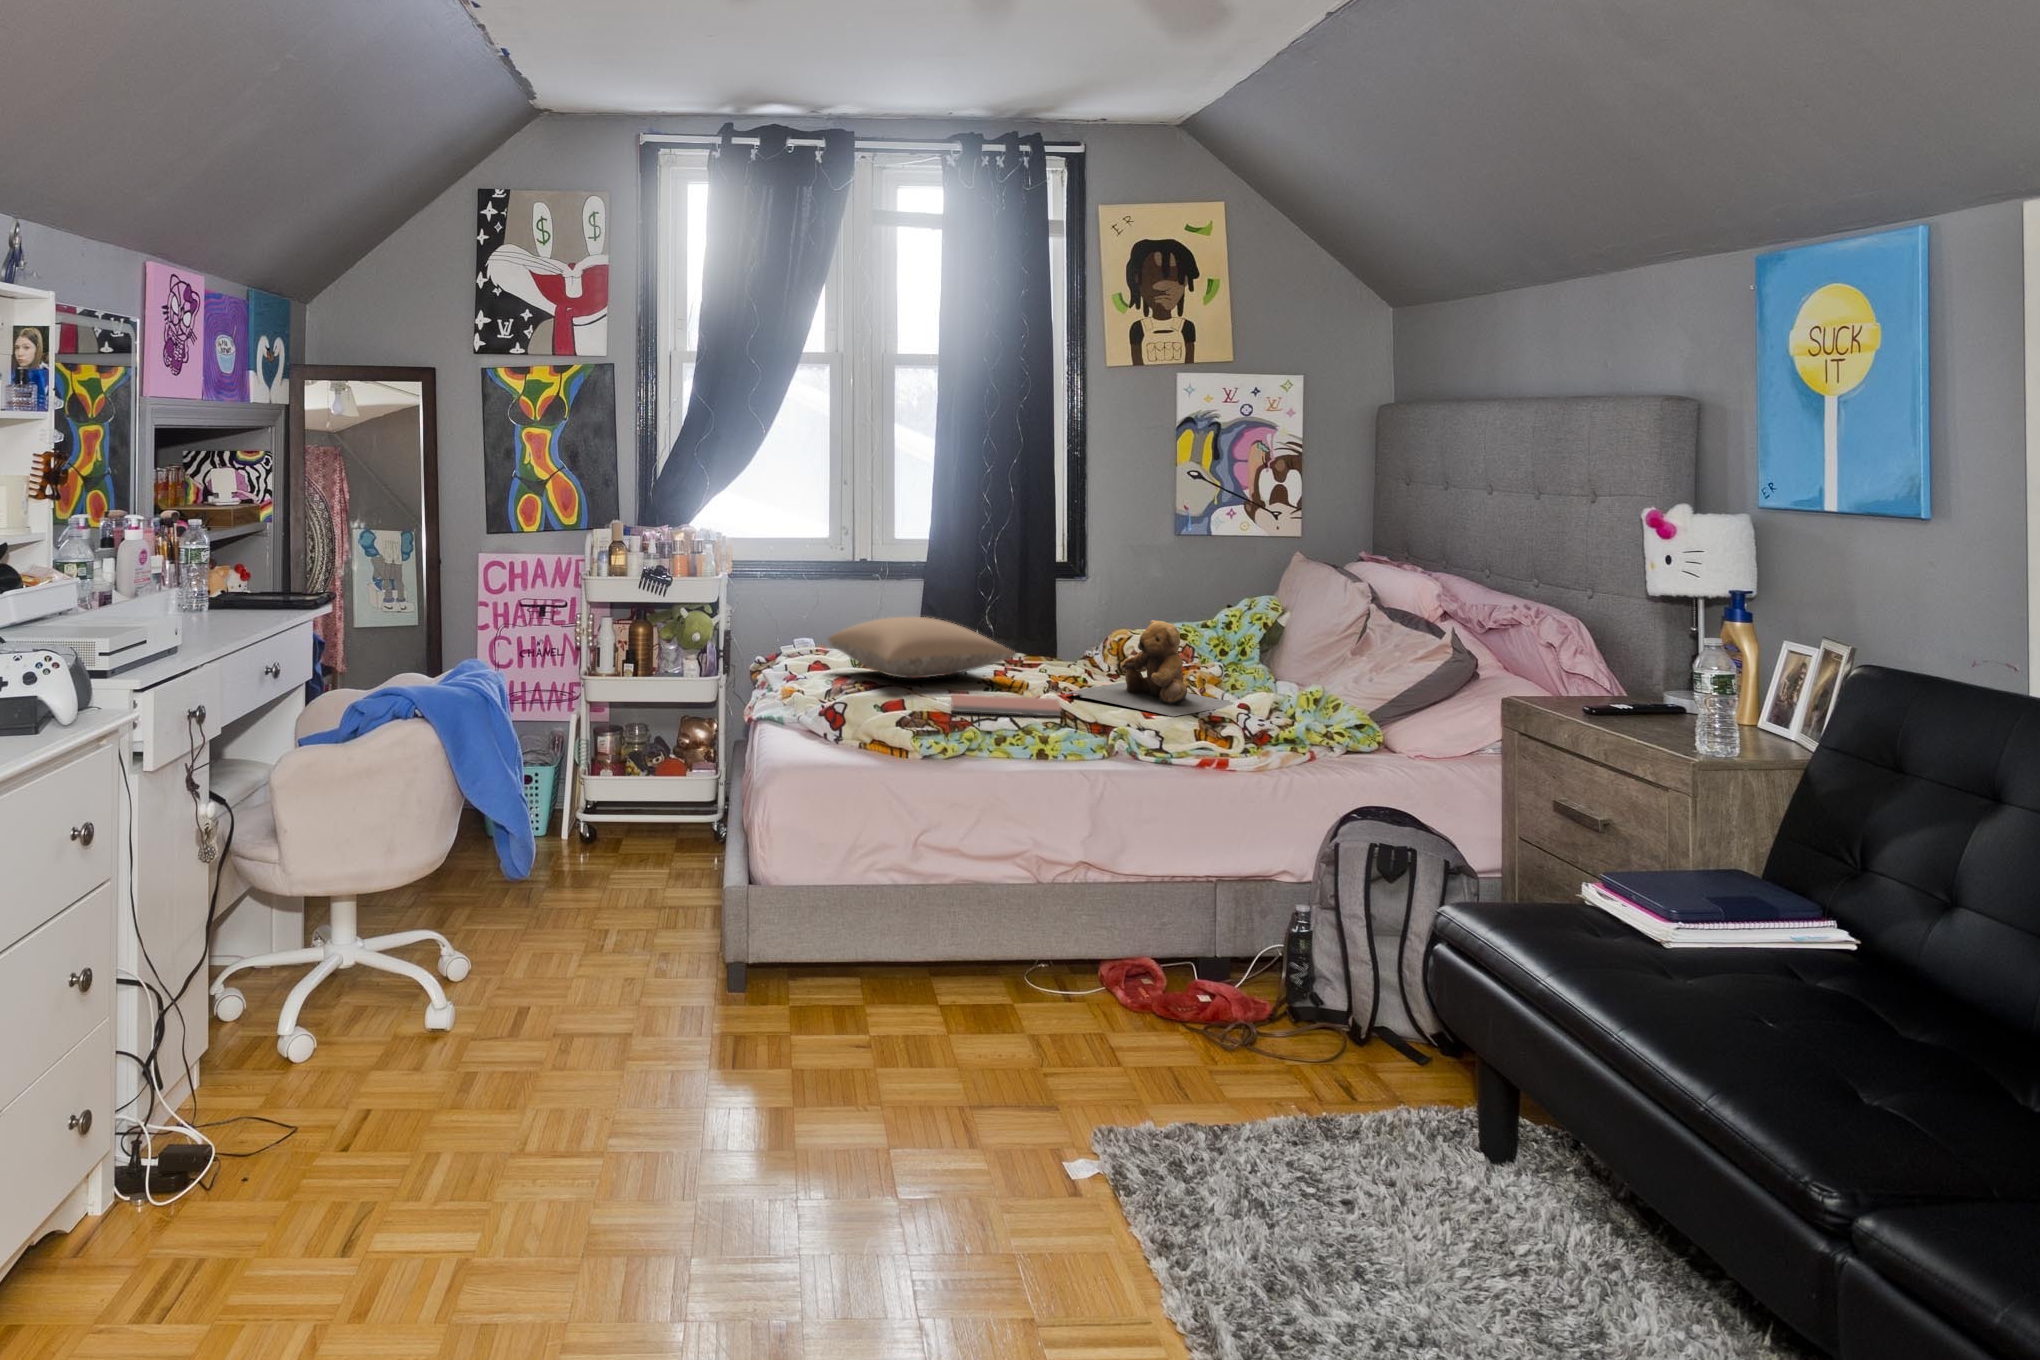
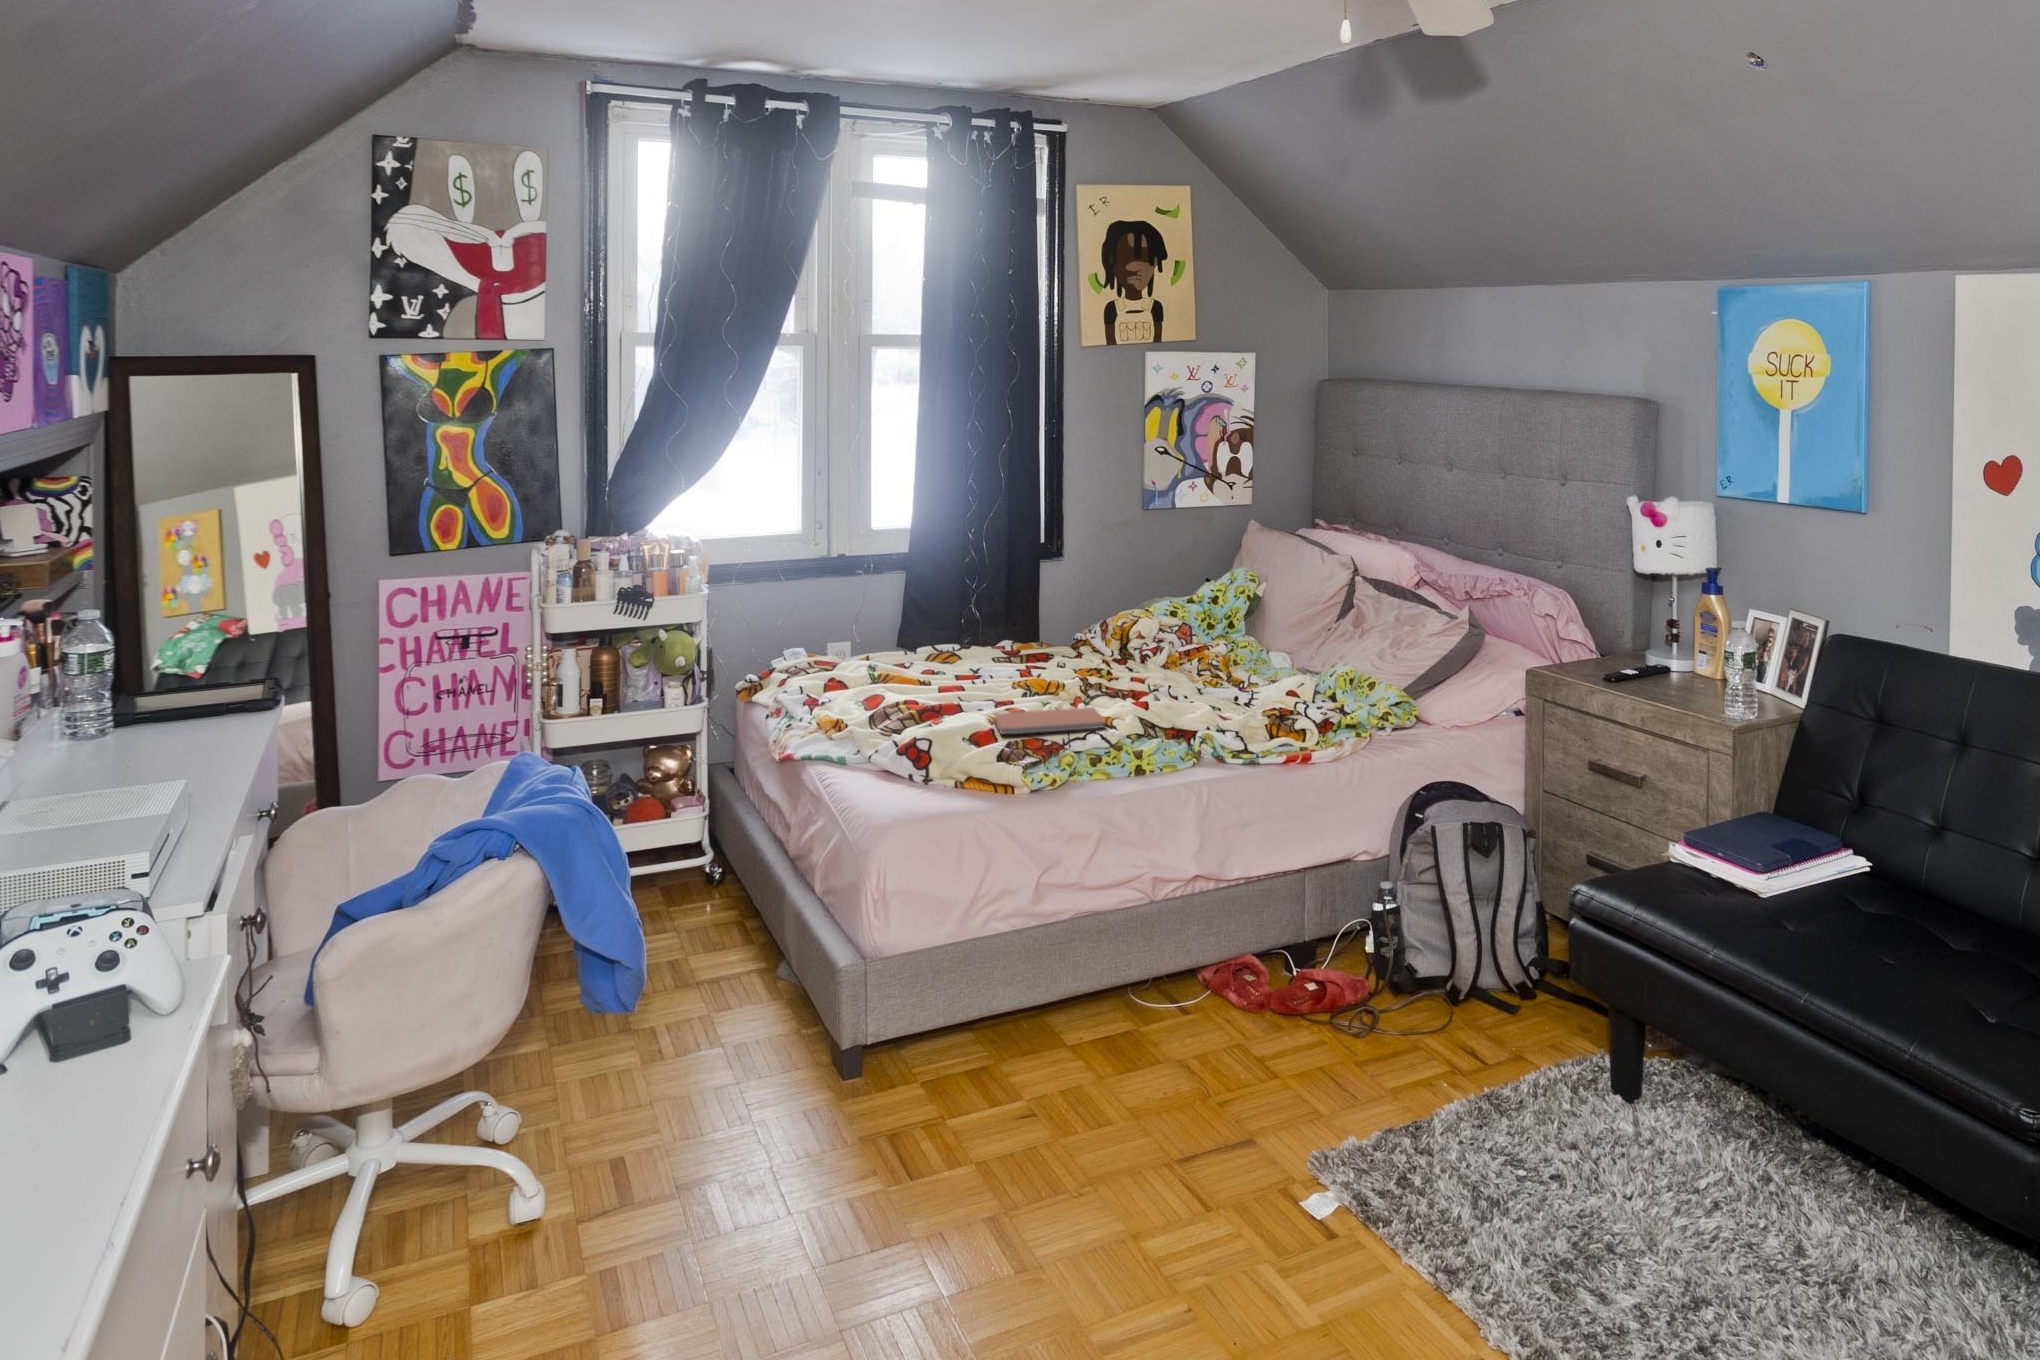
pillow: present [828,617,1016,678] -> none [842,627,1042,694]
teddy bear: present [1065,620,1234,717] -> none [1094,620,1250,716]

